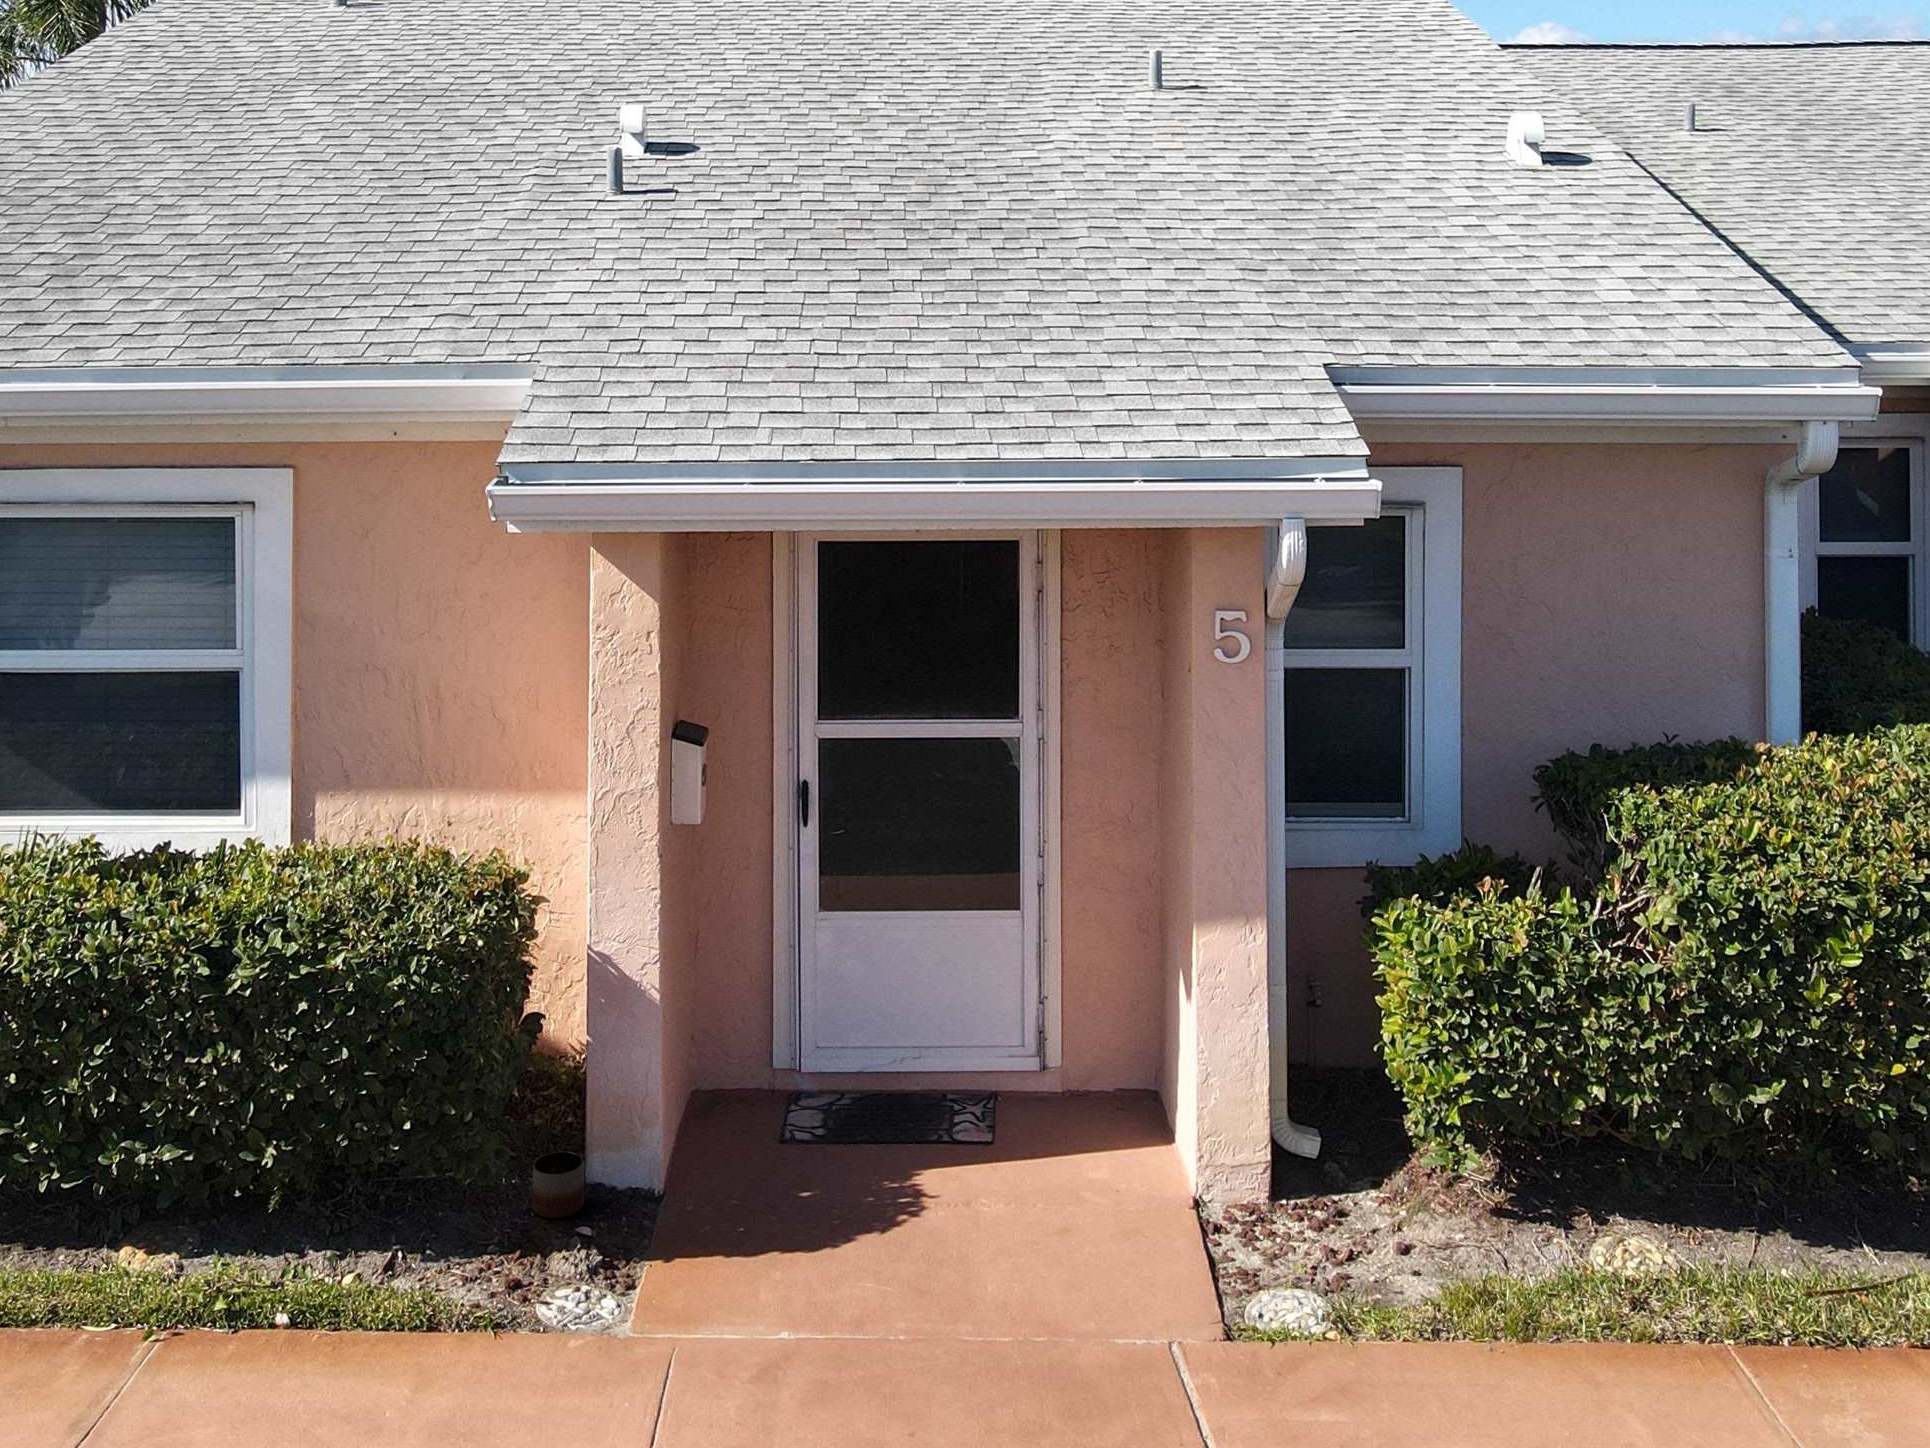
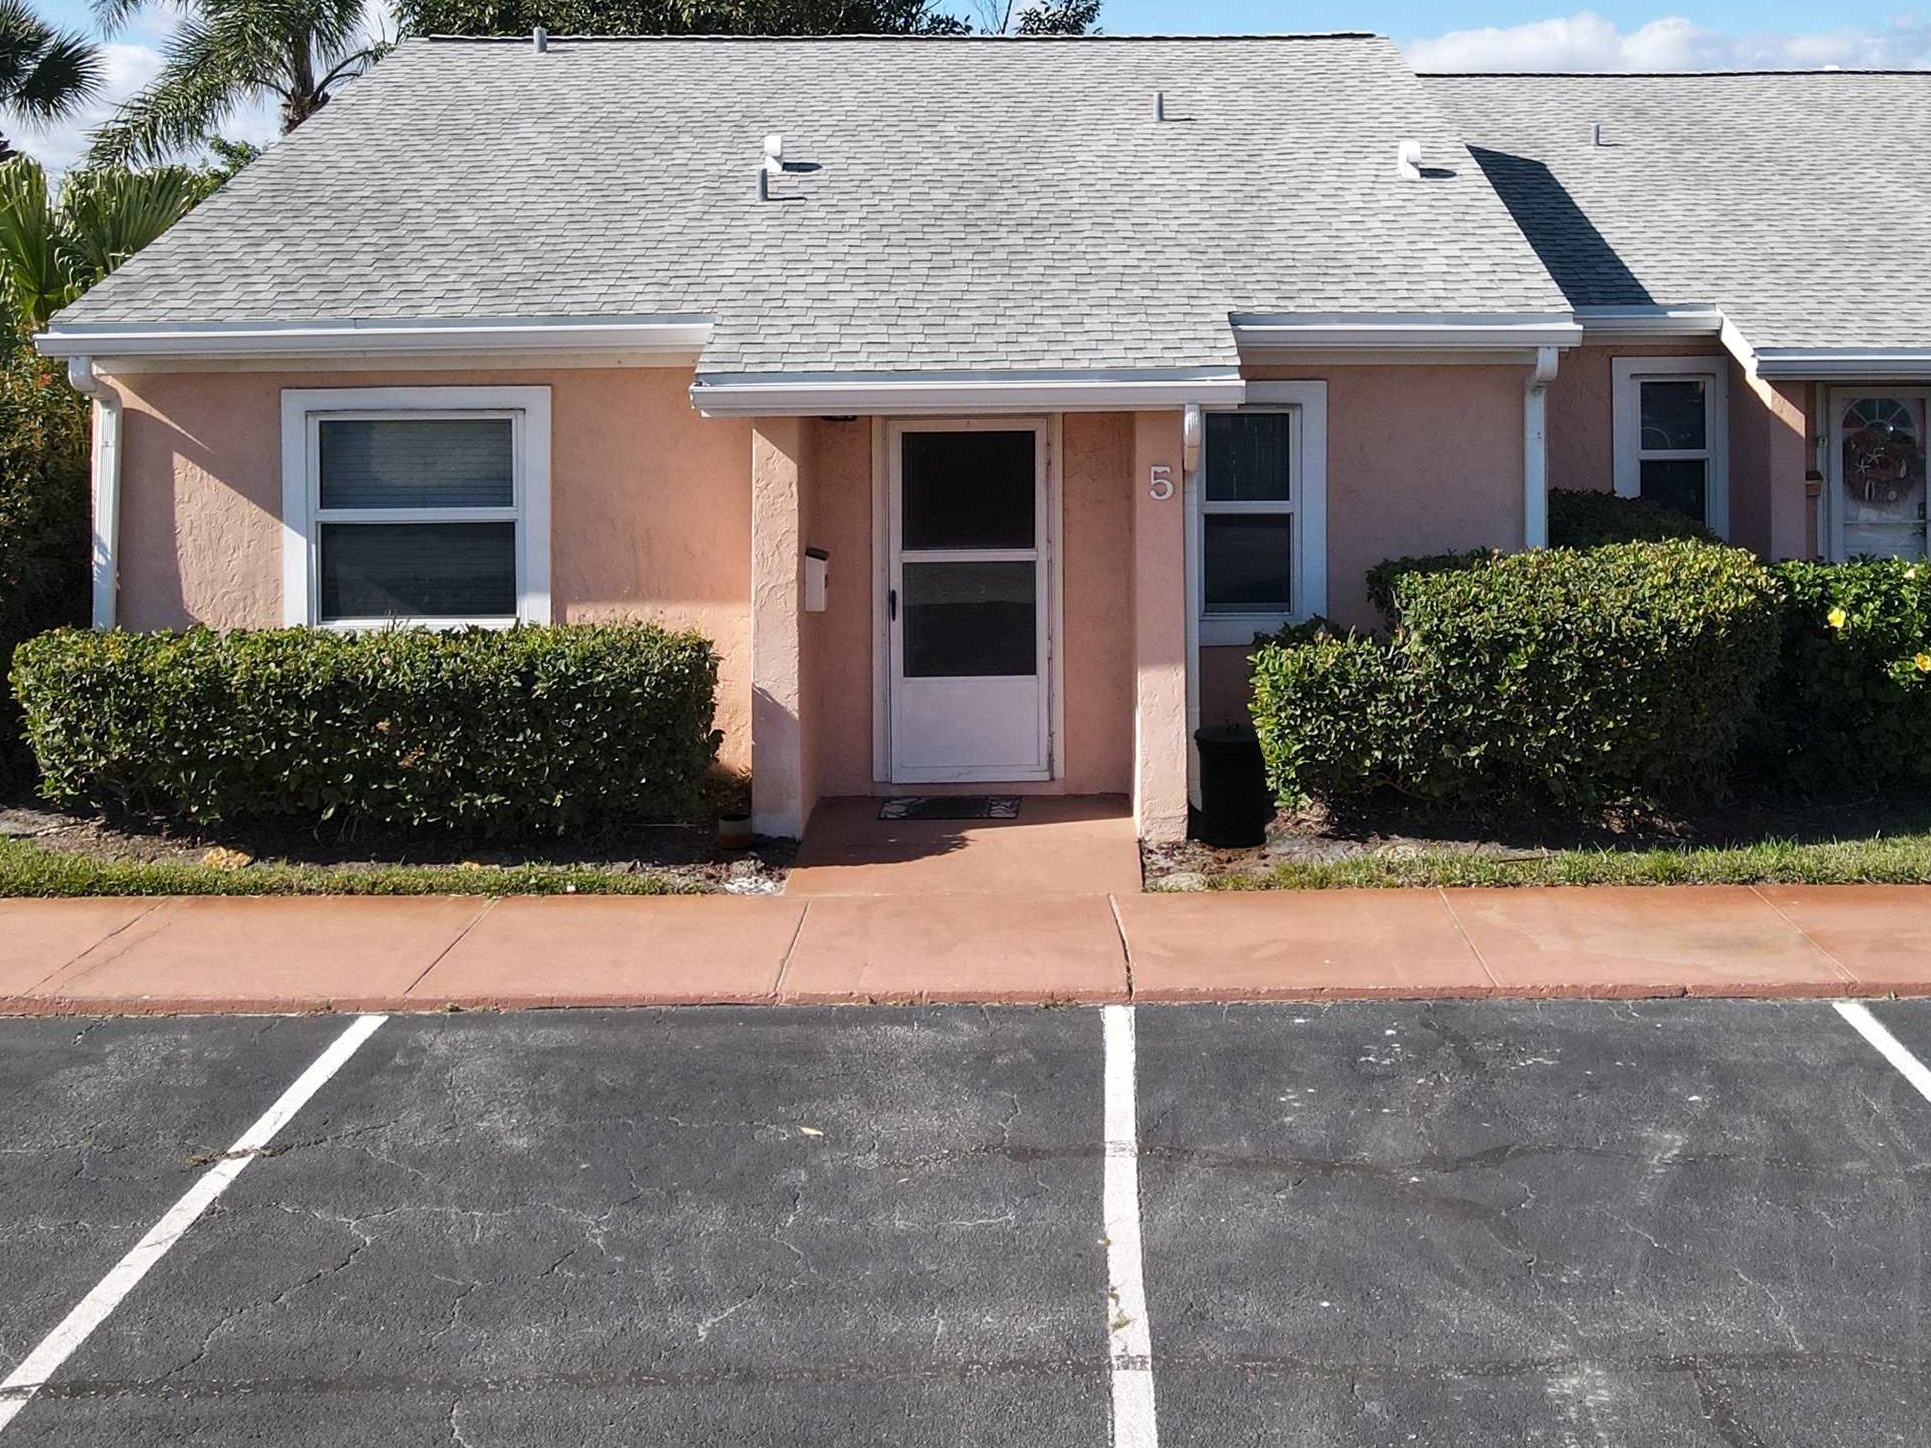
trash can: none [1282,1011,1410,1230] -> present [1193,723,1267,849]

